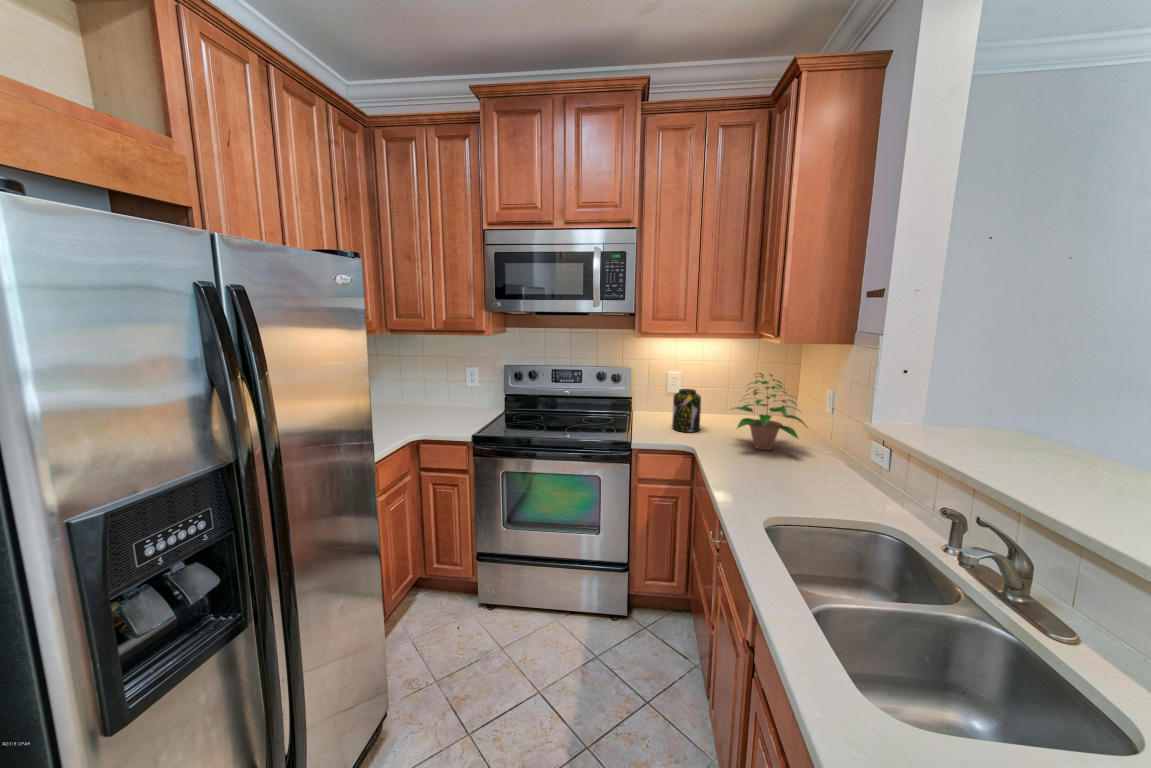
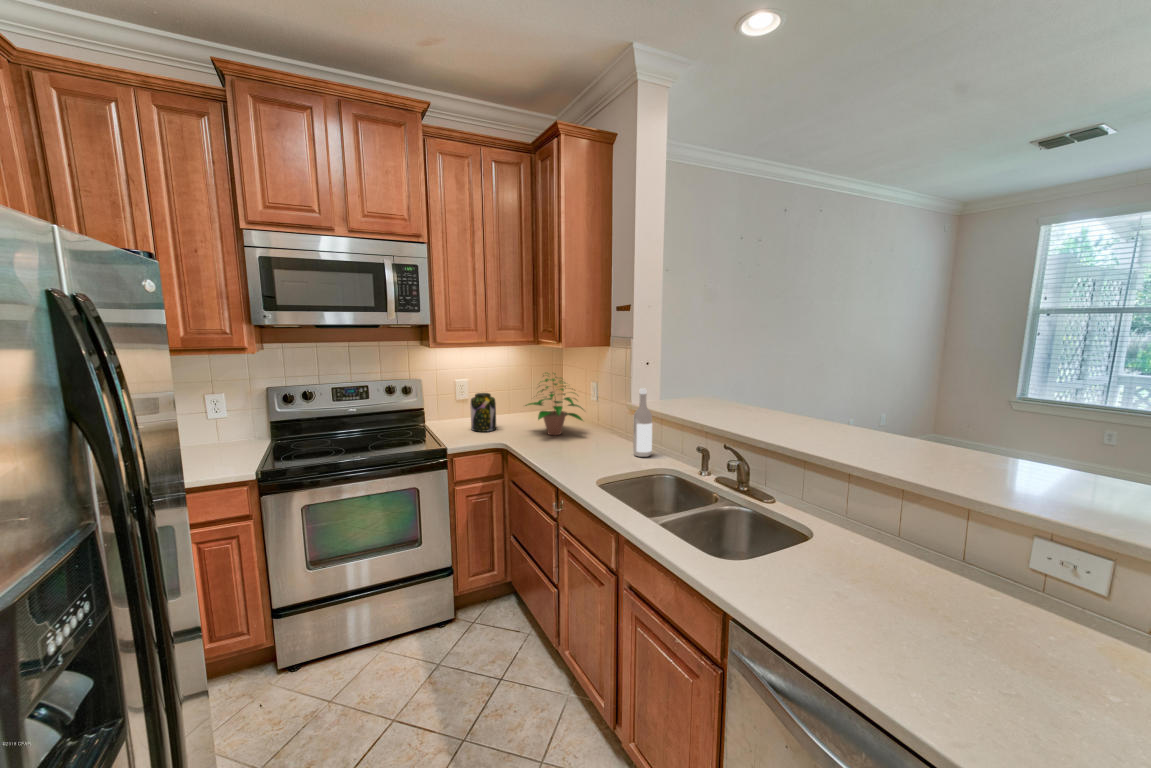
wine bottle: none [852,407,887,503] -> present [633,389,652,457]

